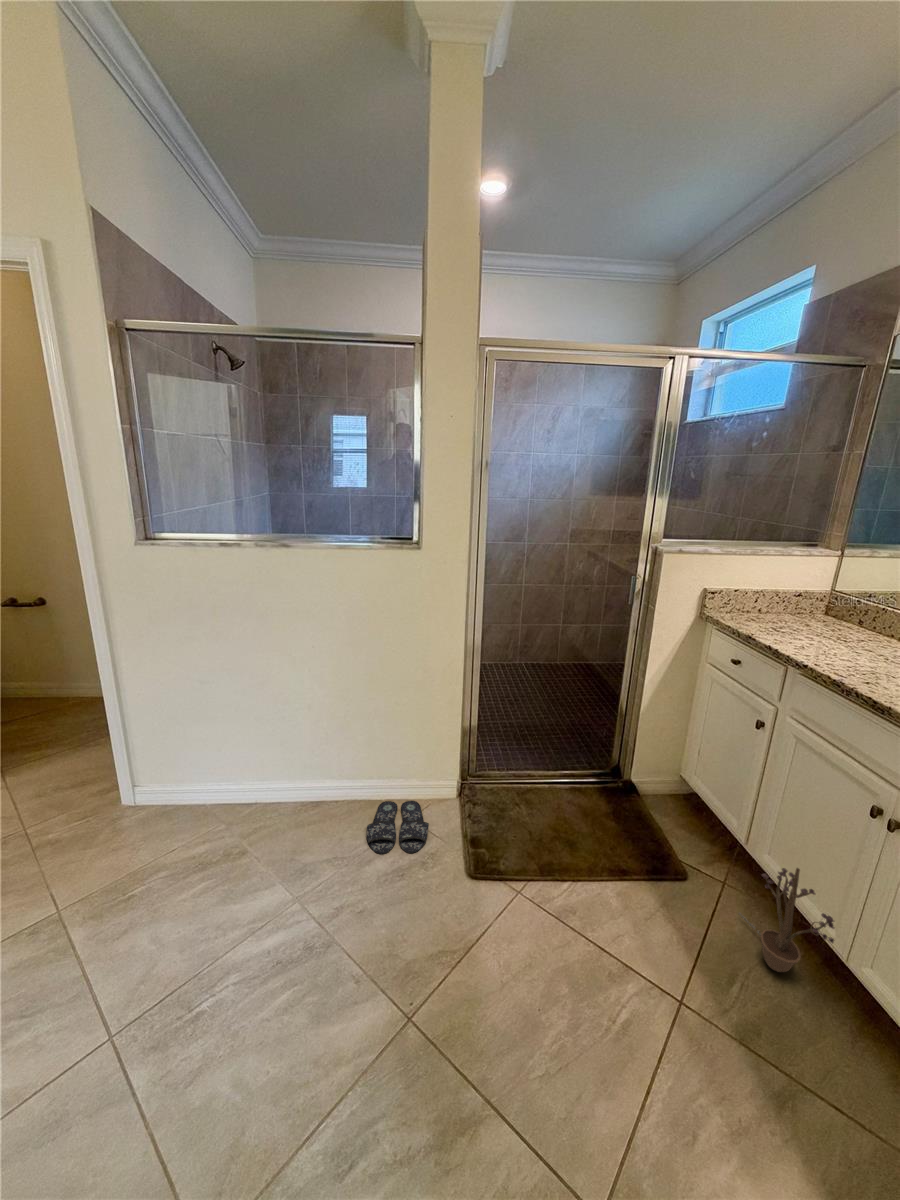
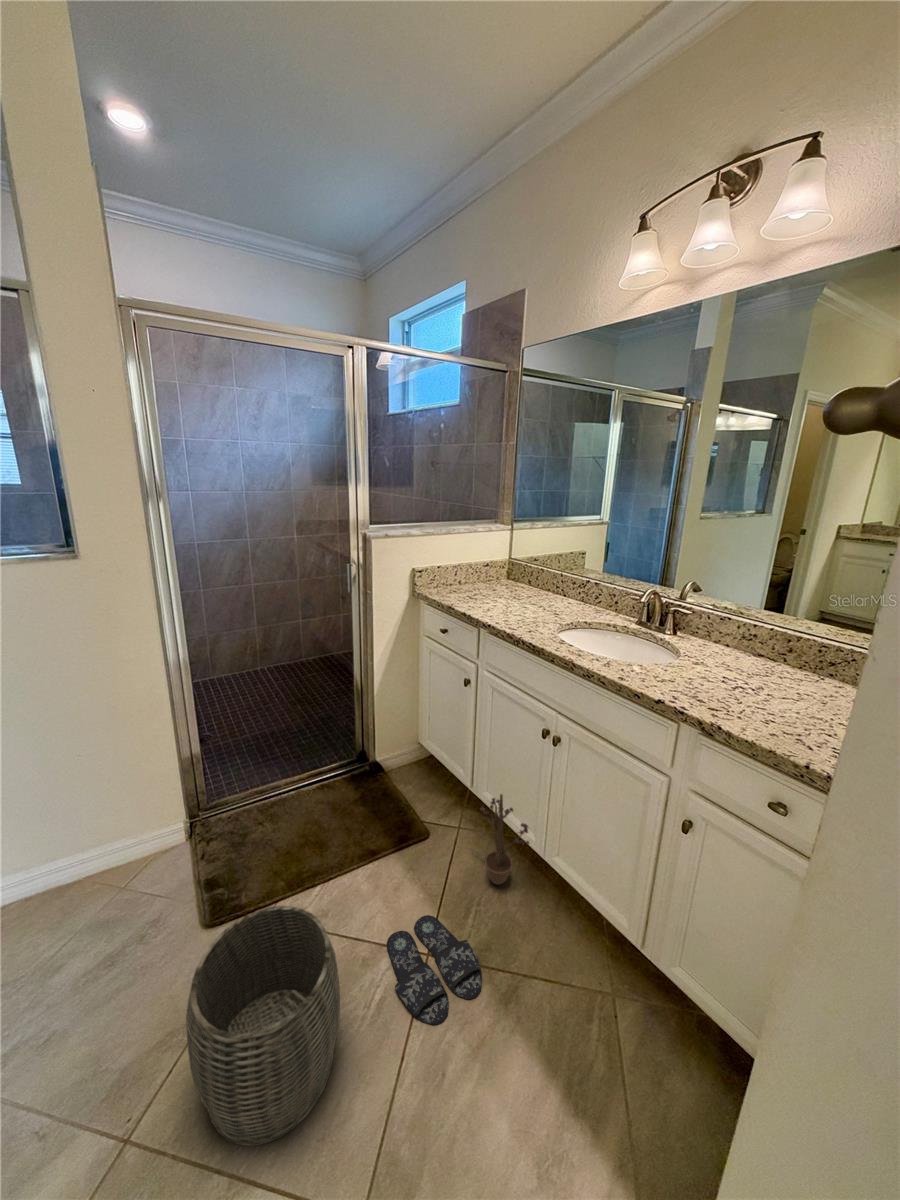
slippers: present [367,801,429,854] -> present [387,915,482,1025]
woven basket: none [462,881,594,1095] -> present [186,906,340,1146]

